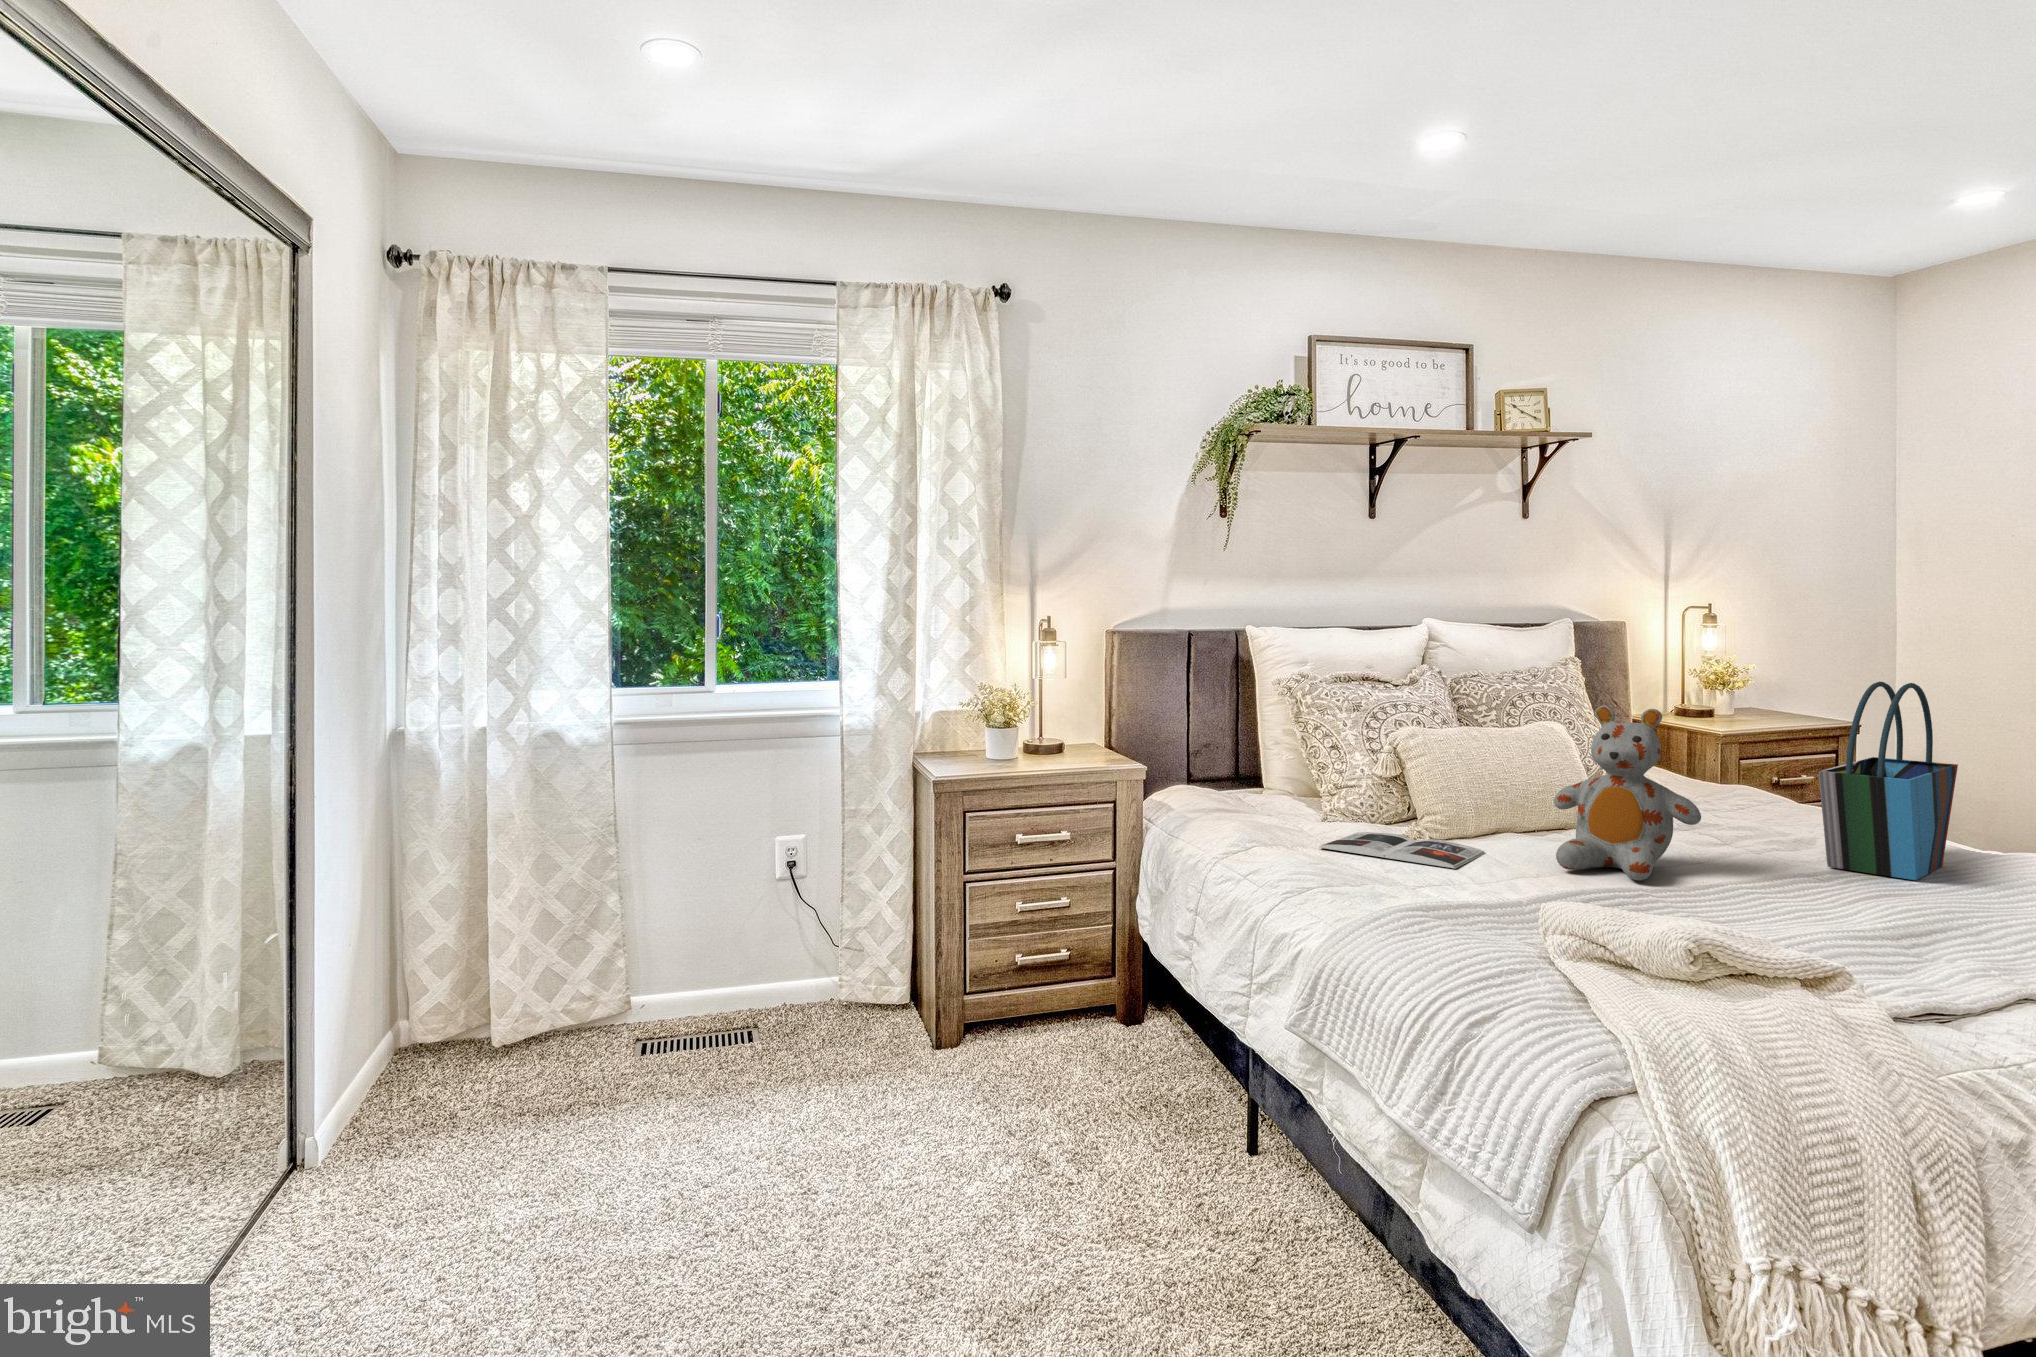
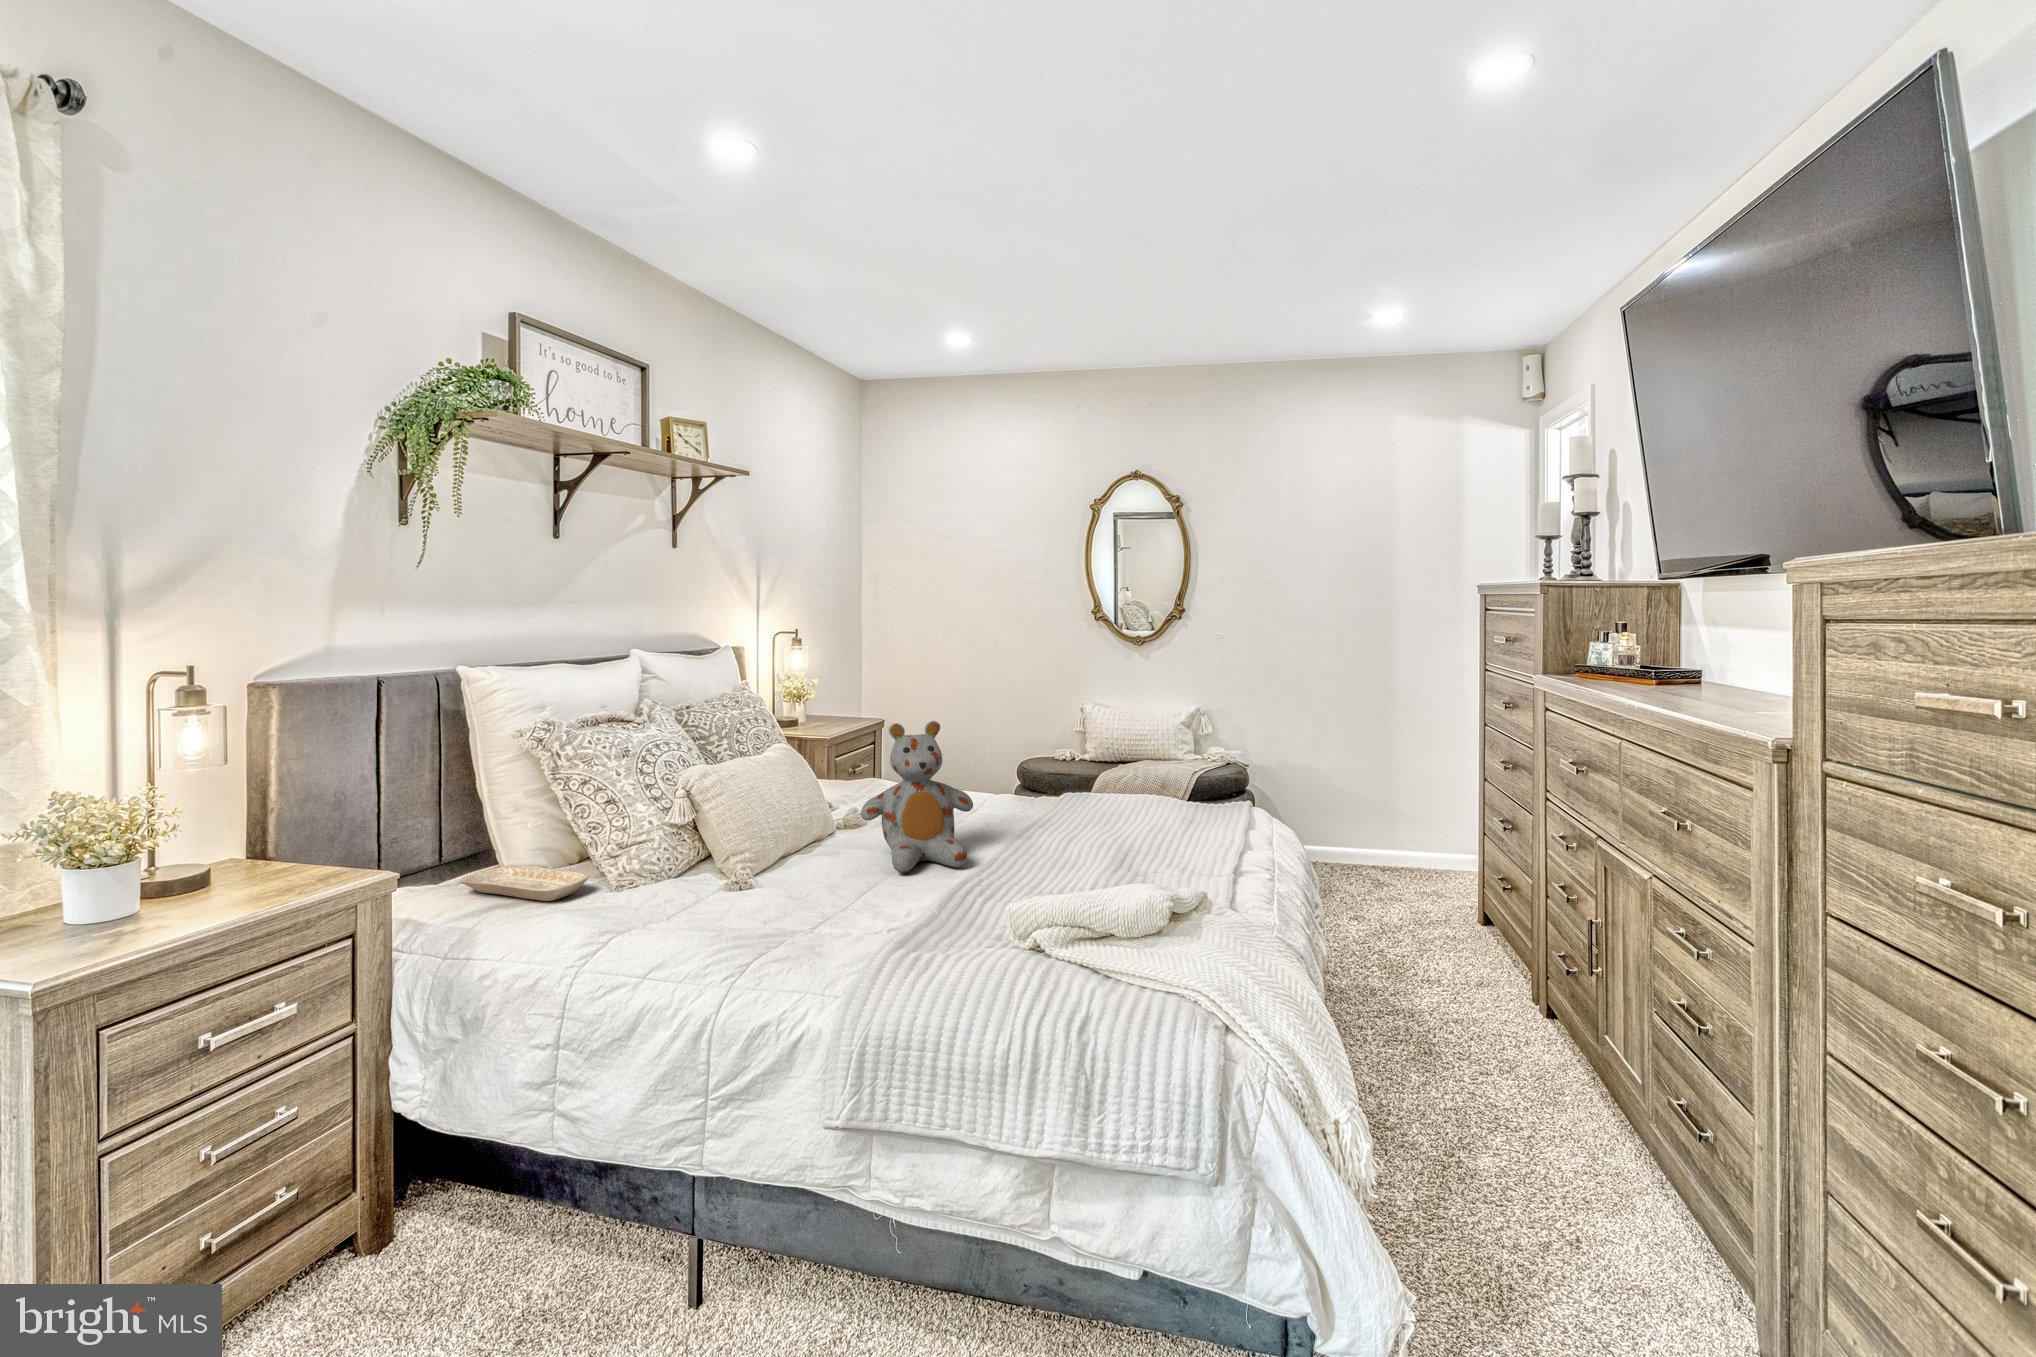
tote bag: present [1819,681,1958,880] -> none [1000,681,1071,822]
tray: none [1230,787,1304,817] -> present [460,865,589,901]
magazine: present [1319,832,1485,868] -> none [677,875,829,919]

